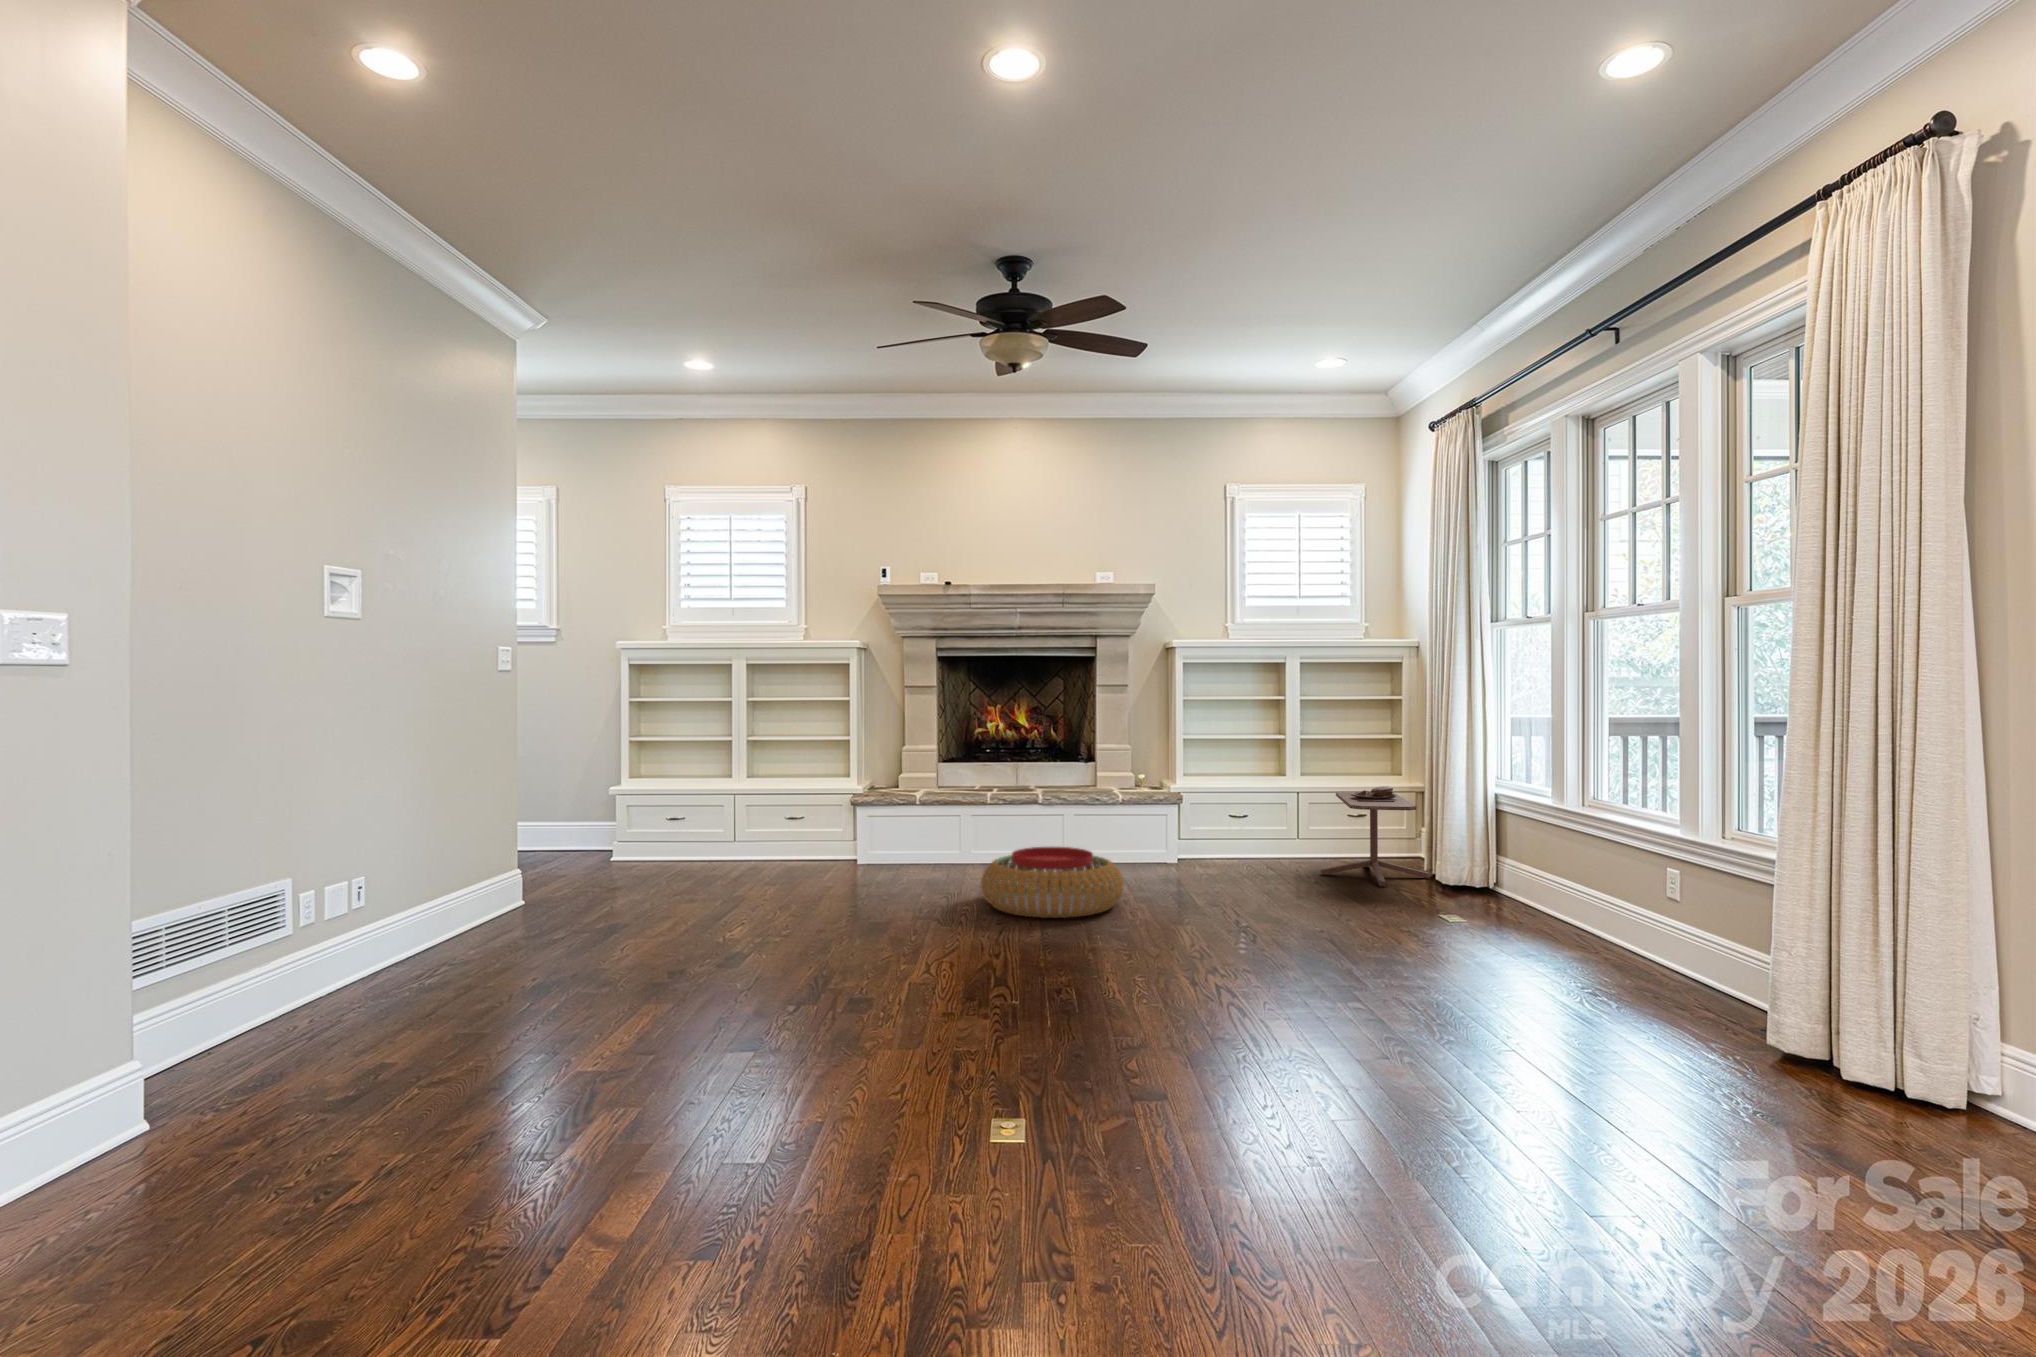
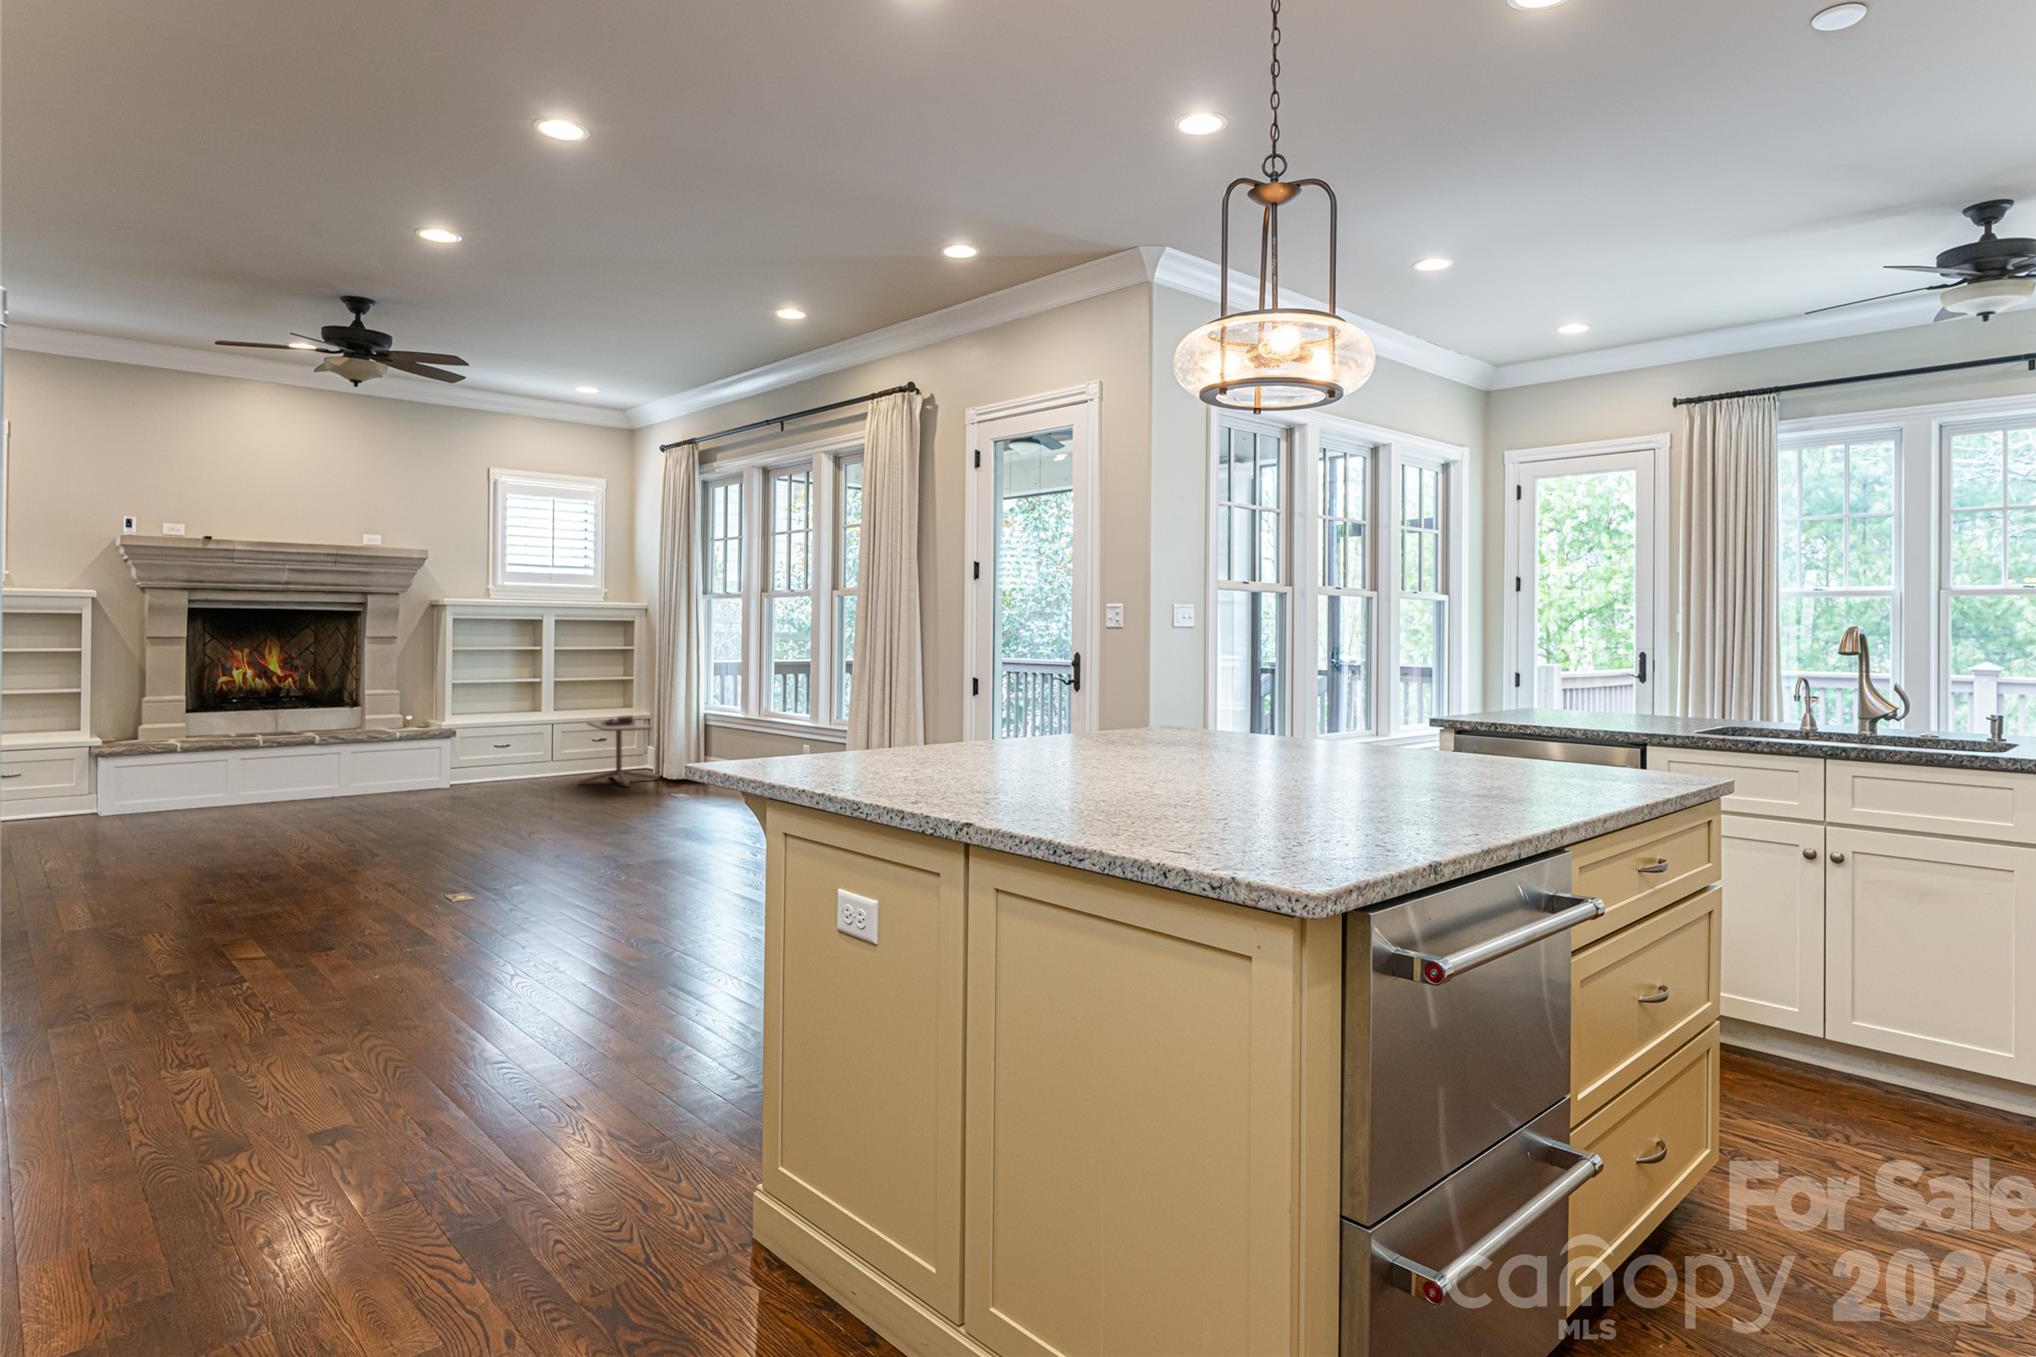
pouf: present [981,847,1124,918] -> none [291,774,430,829]

